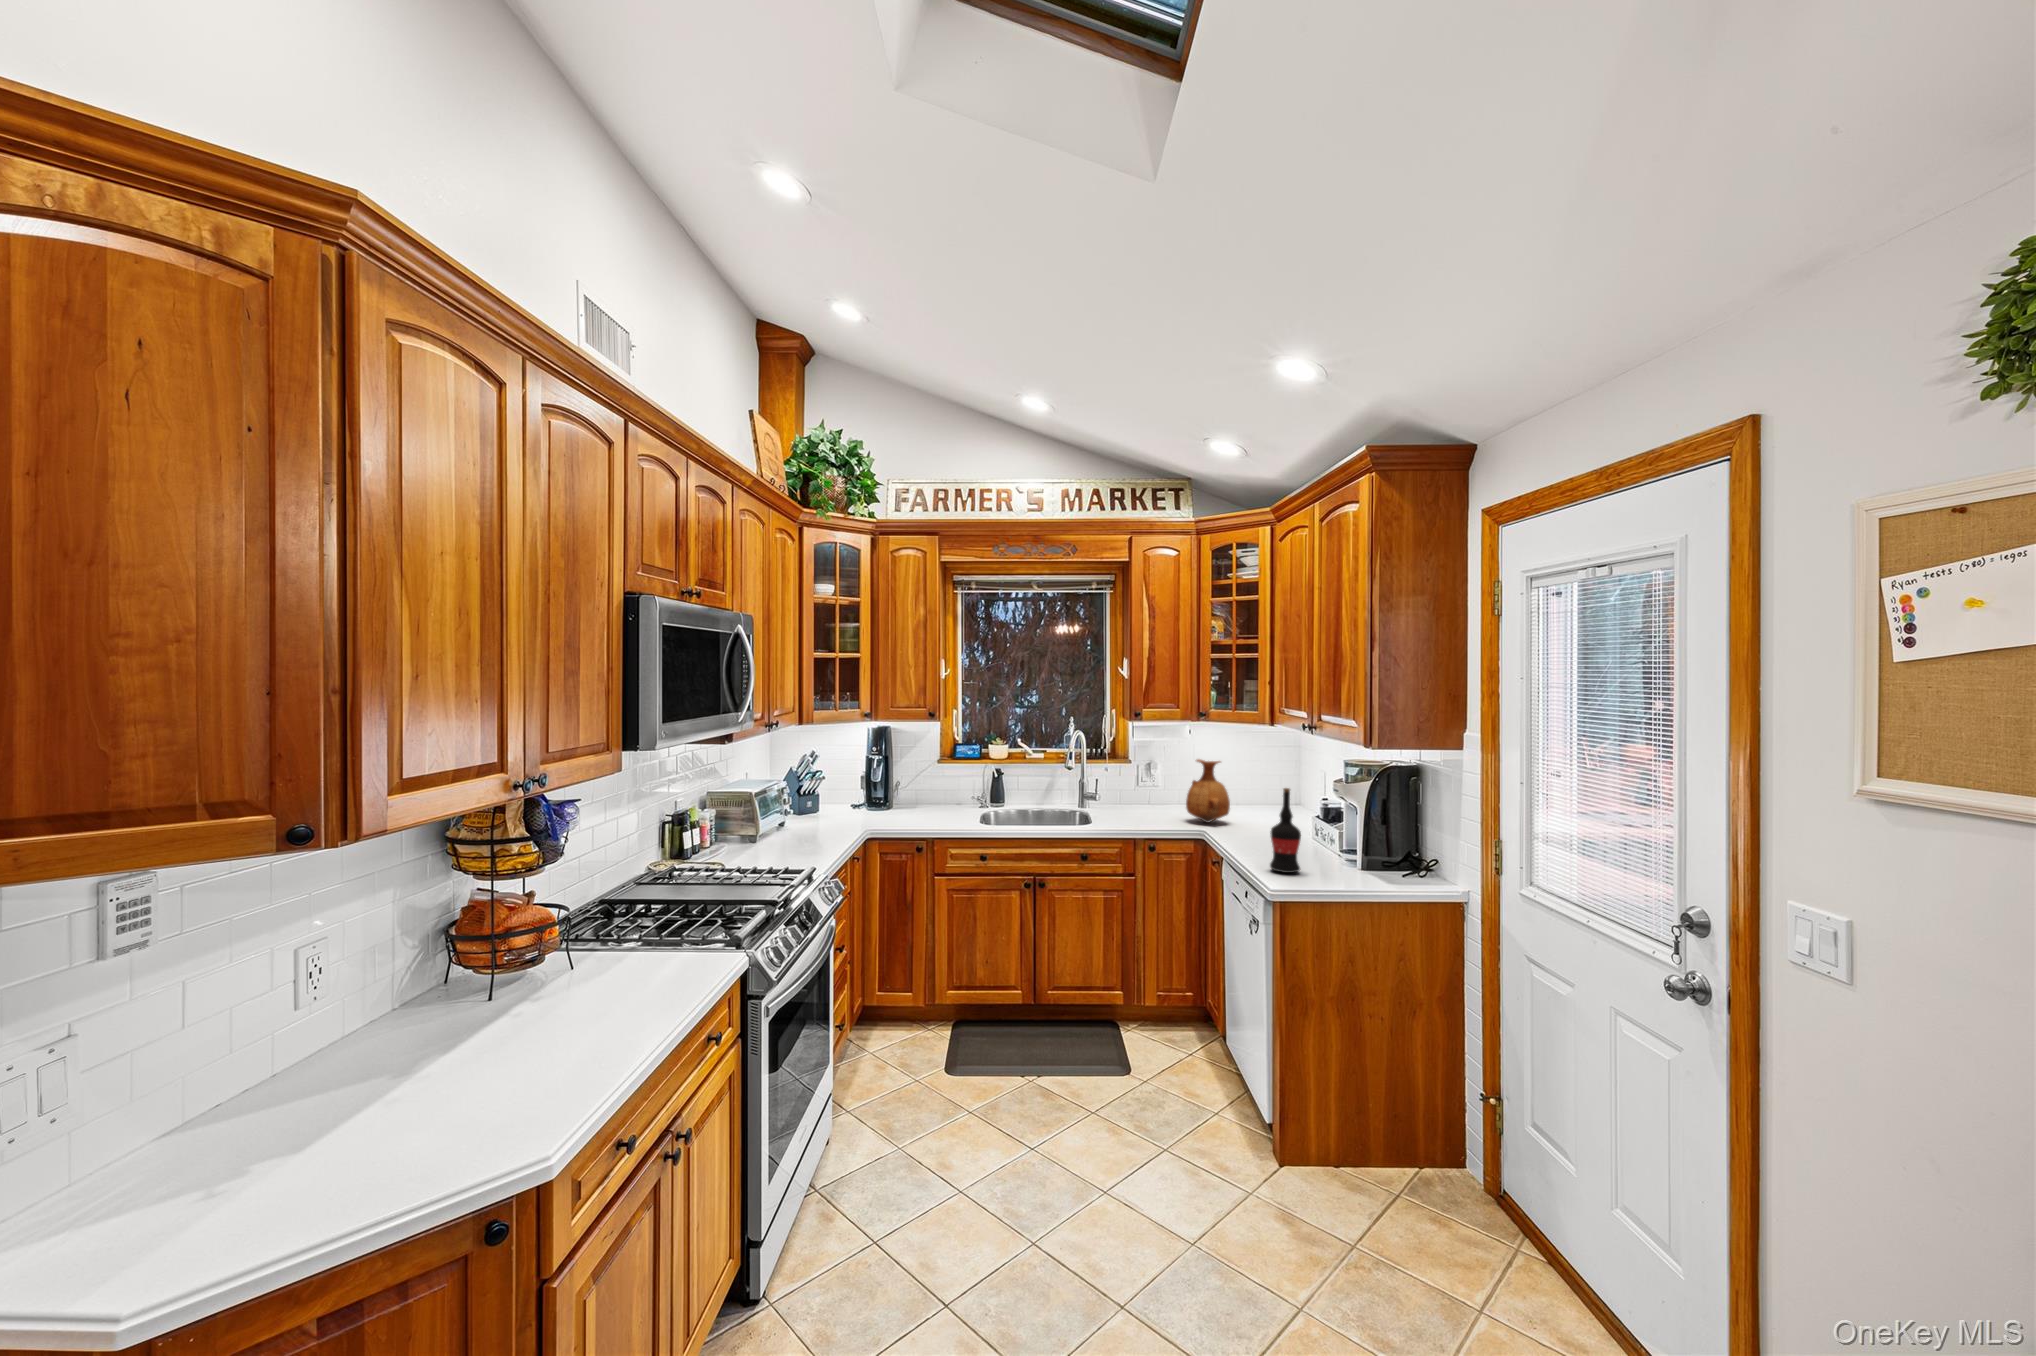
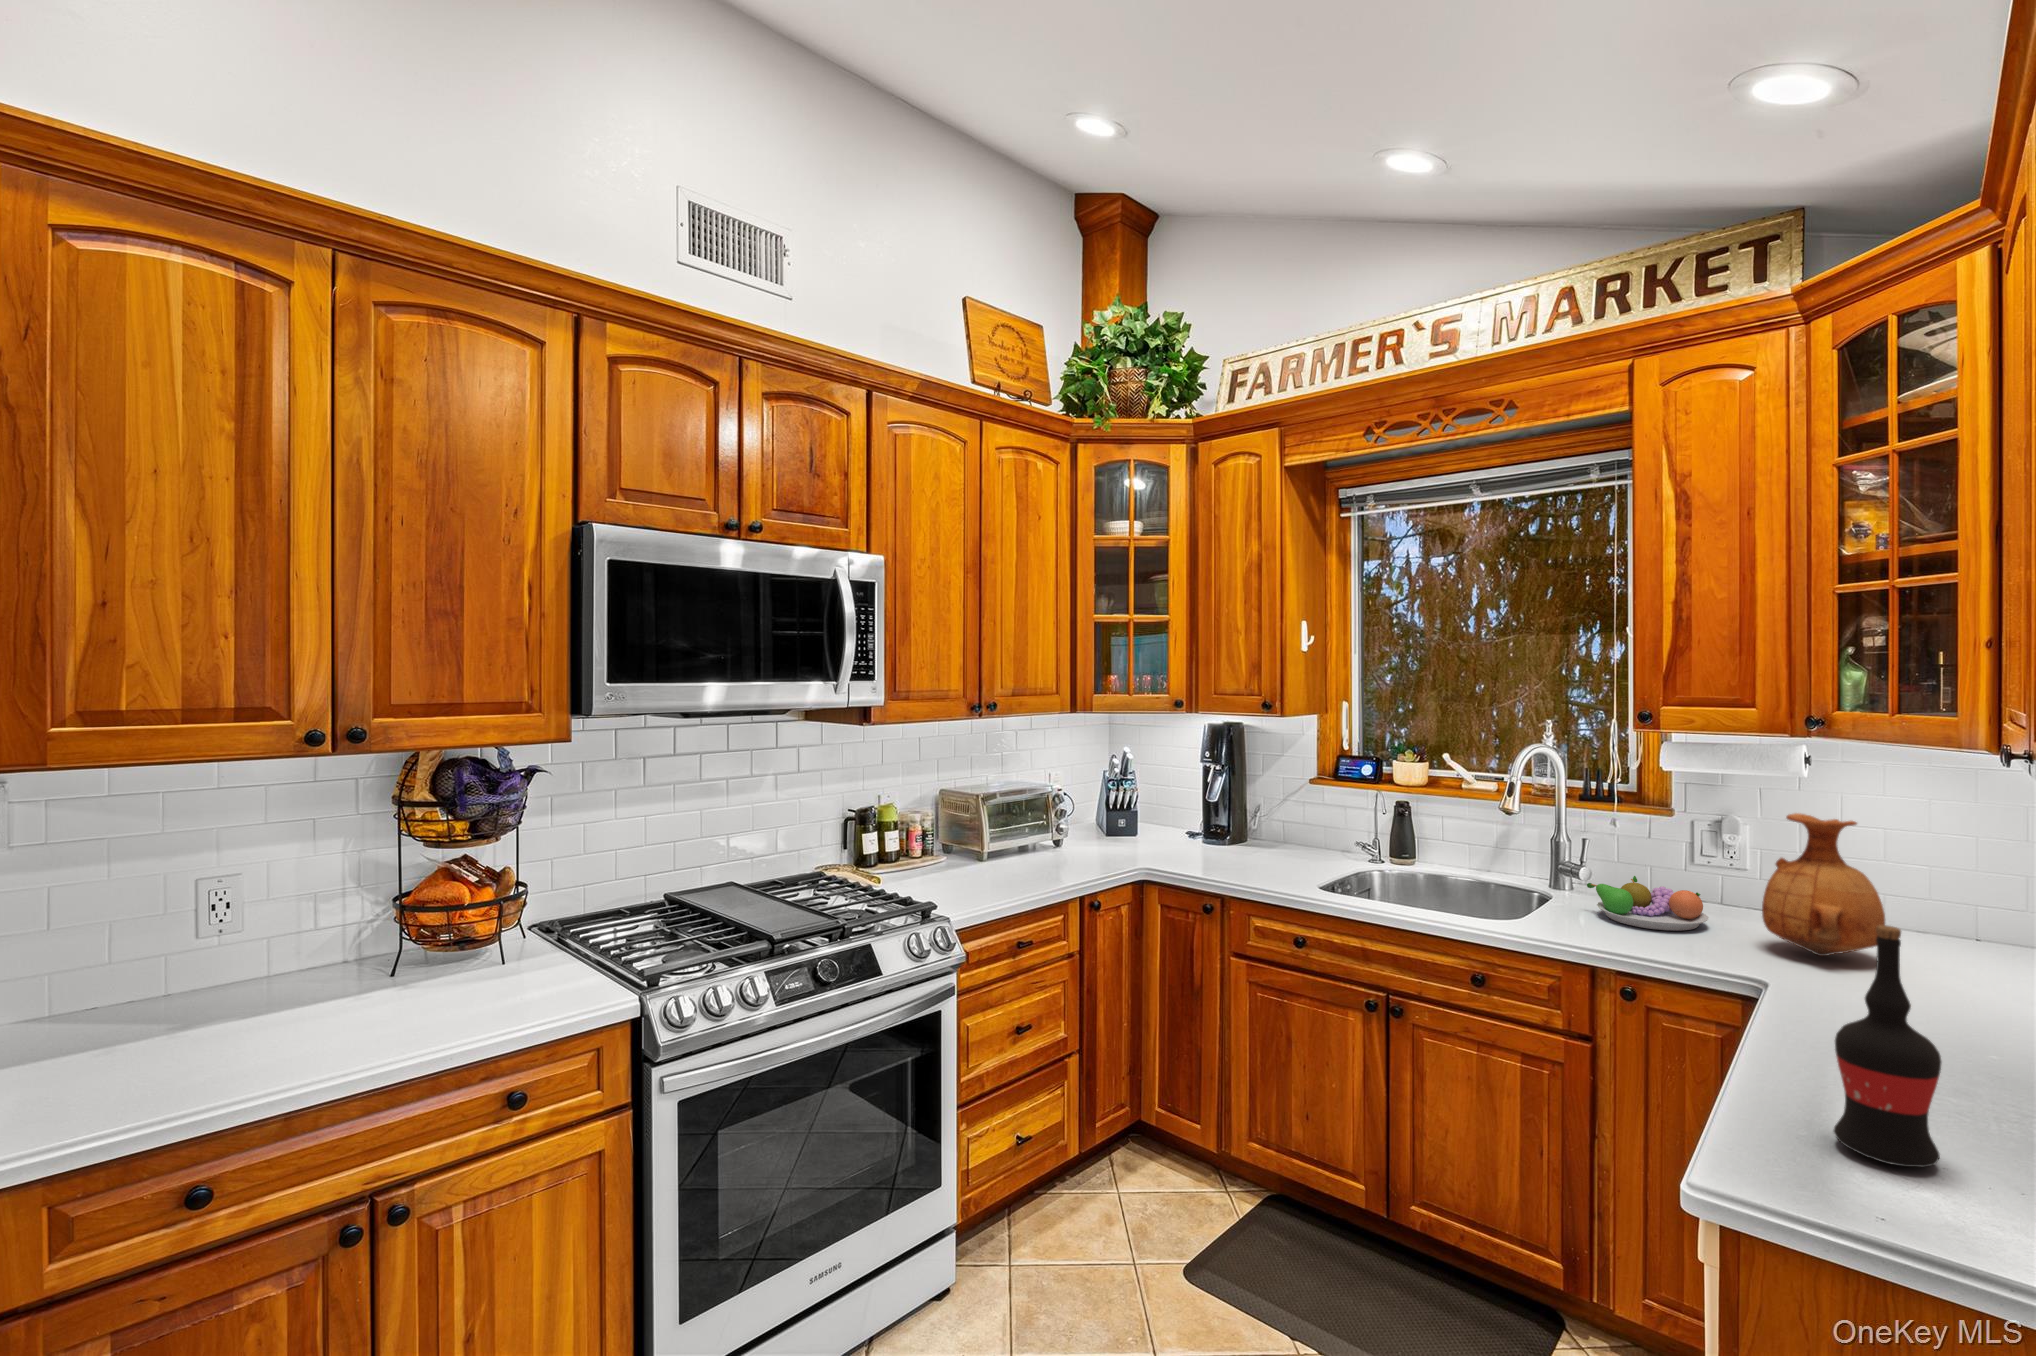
fruit bowl: none [1109,796,1161,820] -> present [1587,876,1709,931]

